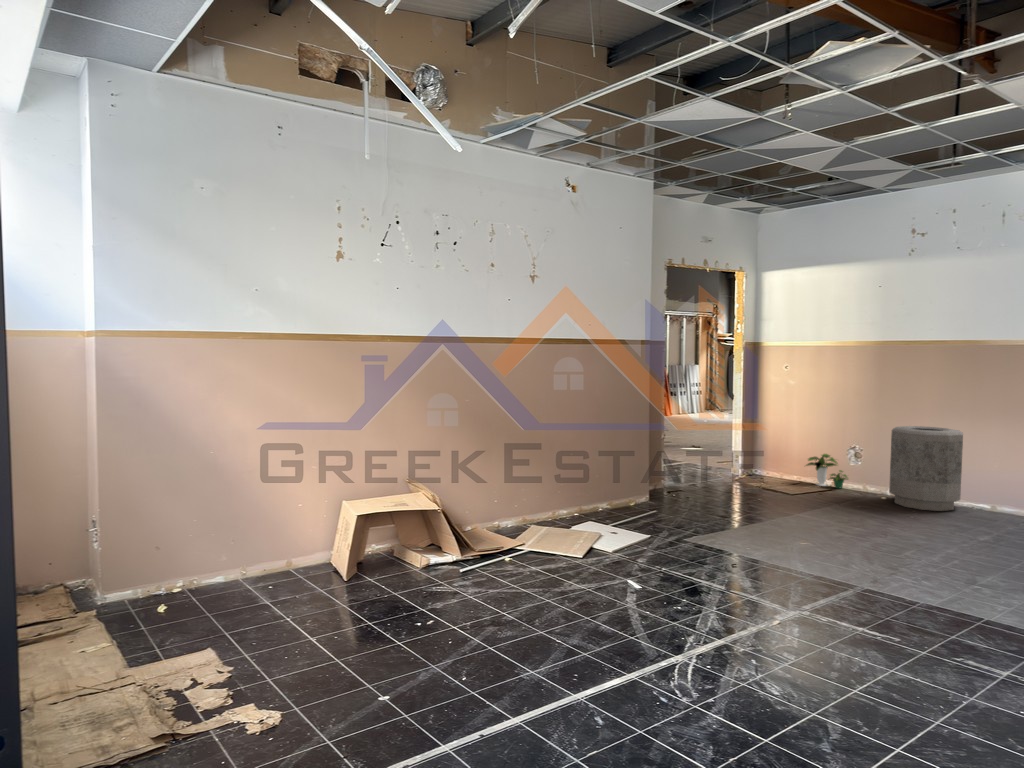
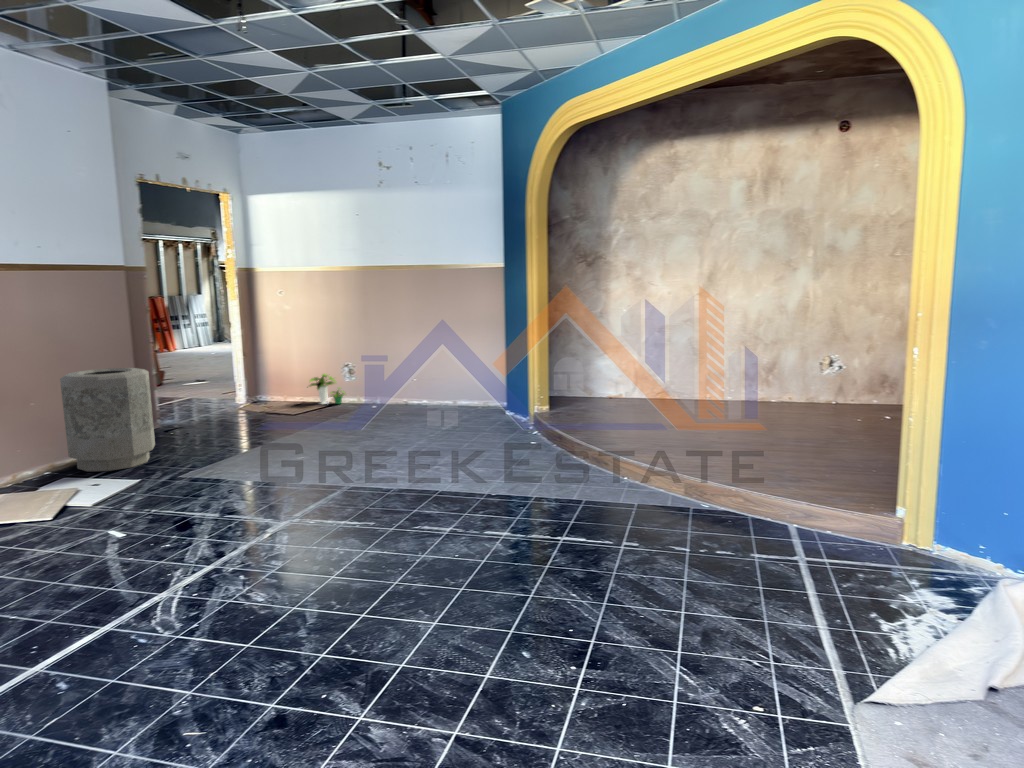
trash can: present [889,426,963,511] -> present [60,368,155,471]

